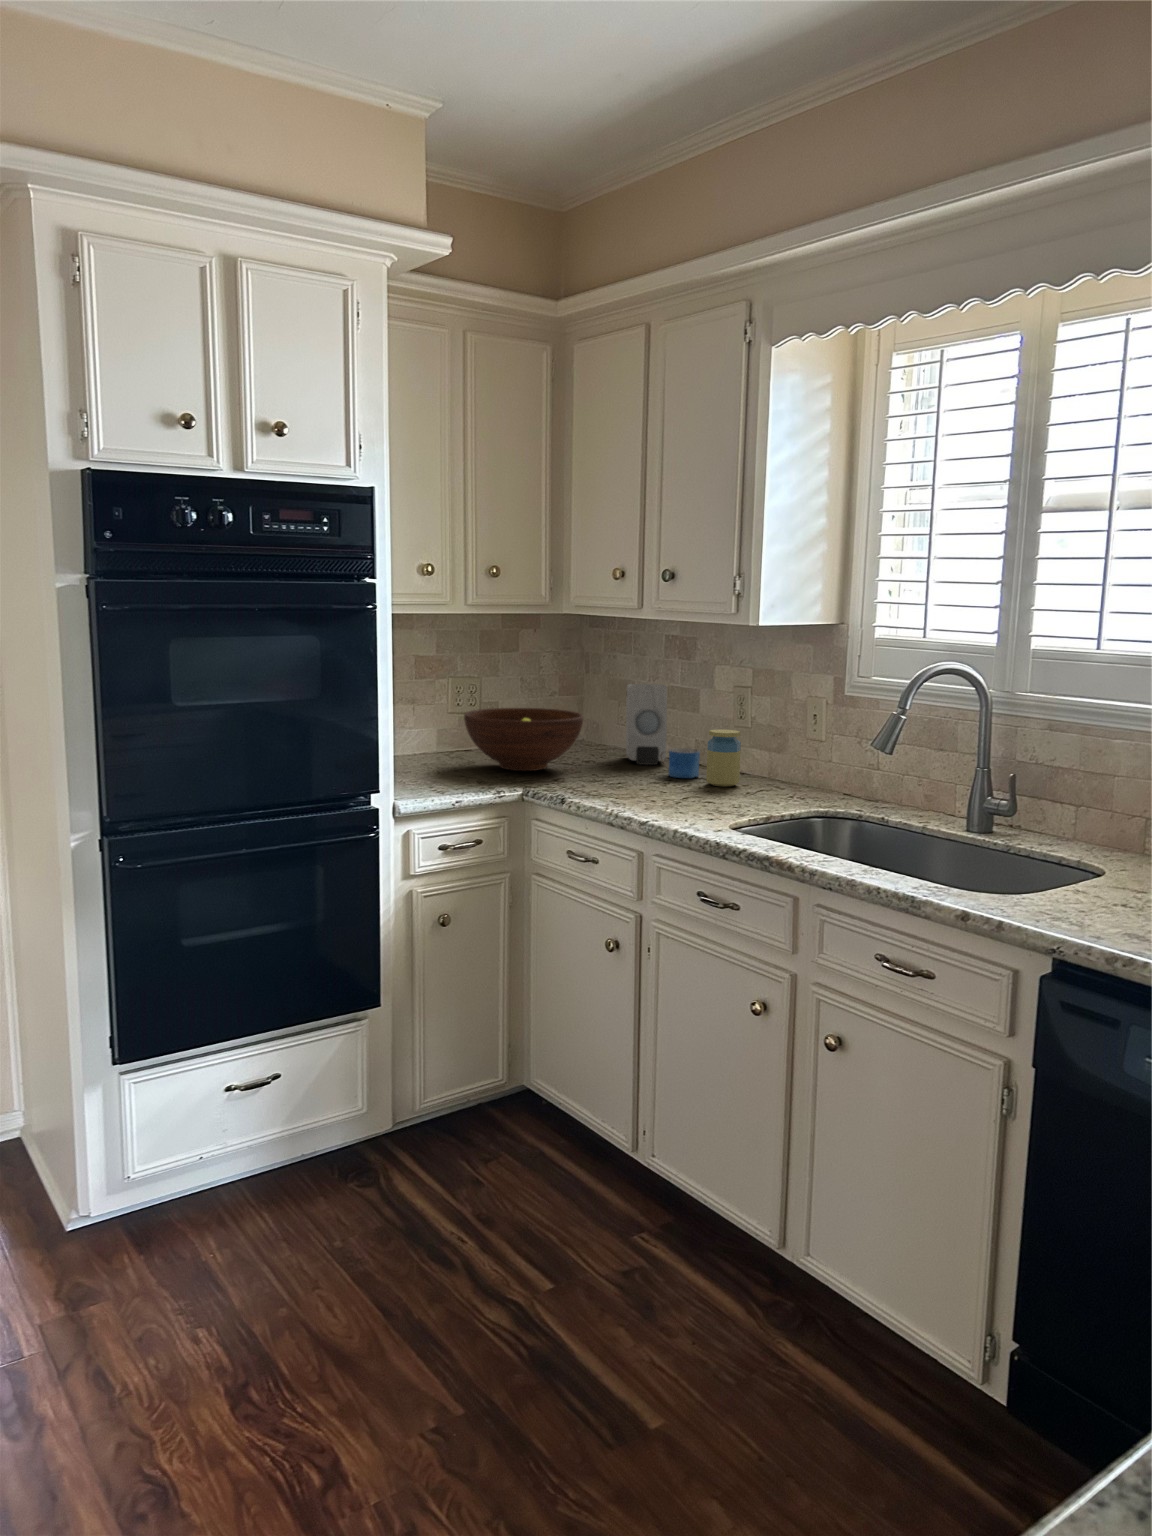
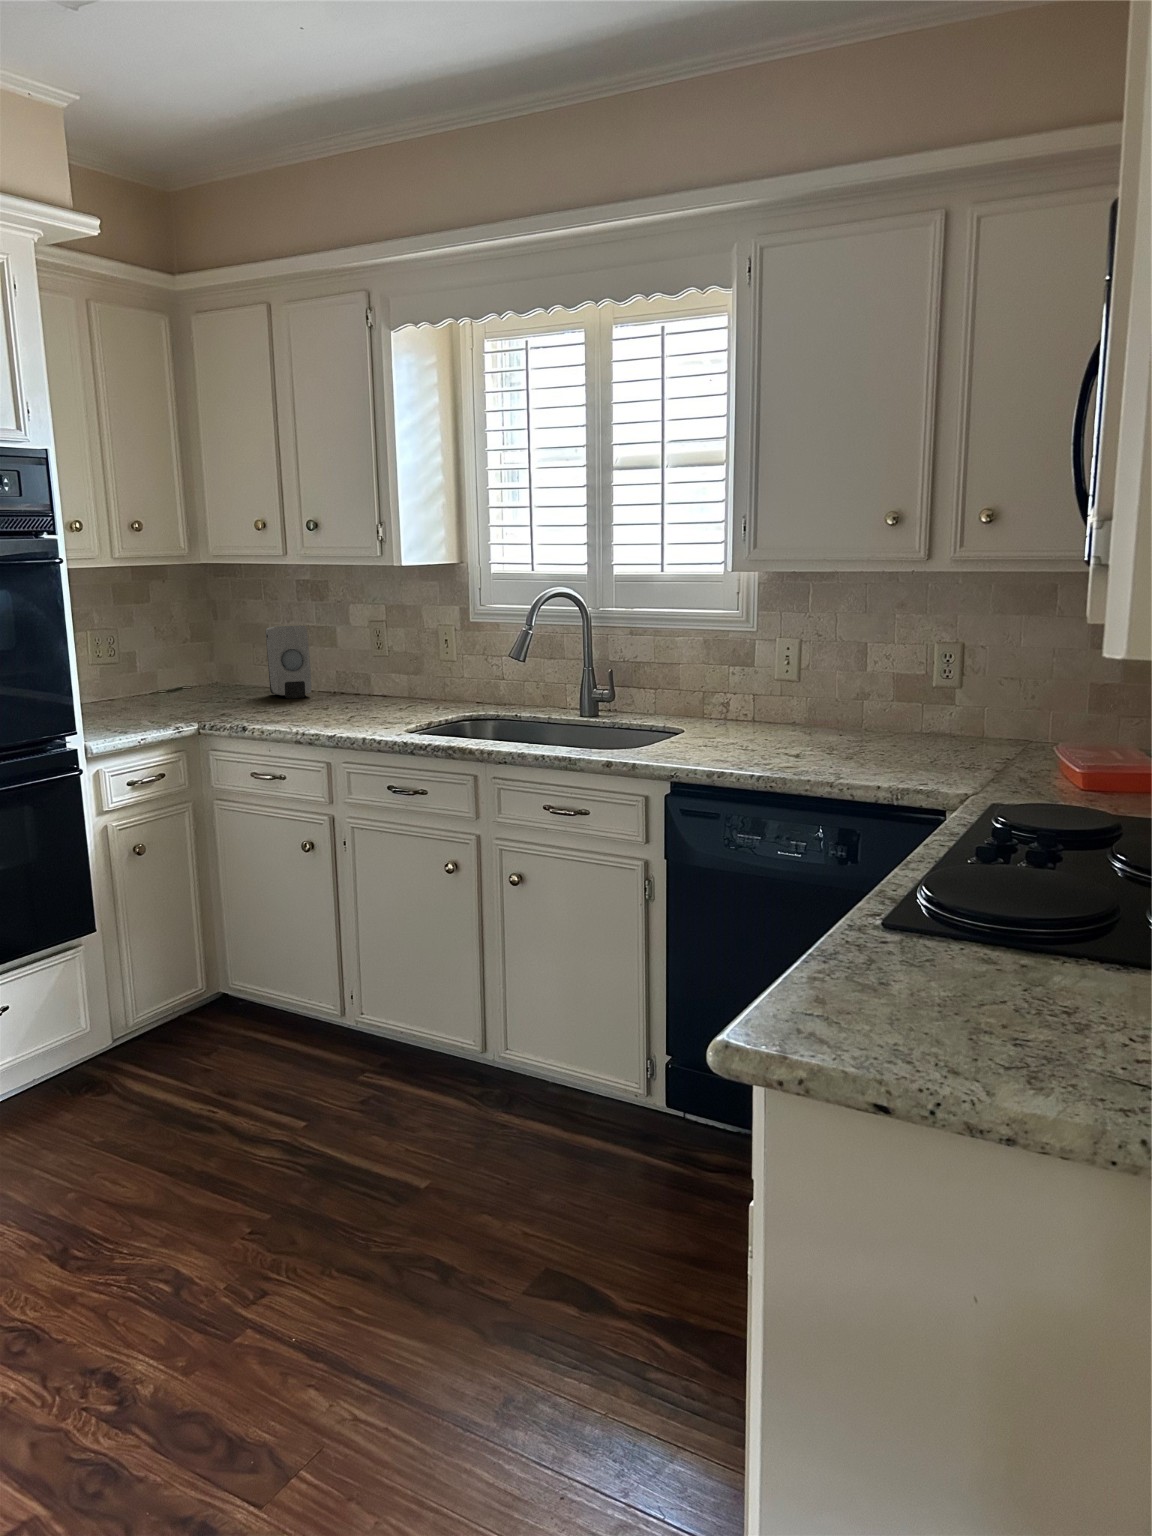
fruit bowl: present [464,708,583,771] -> none [124,653,240,711]
jar: present [706,729,741,787] -> none [359,659,388,707]
mug: present [660,748,700,778] -> none [313,678,349,704]

